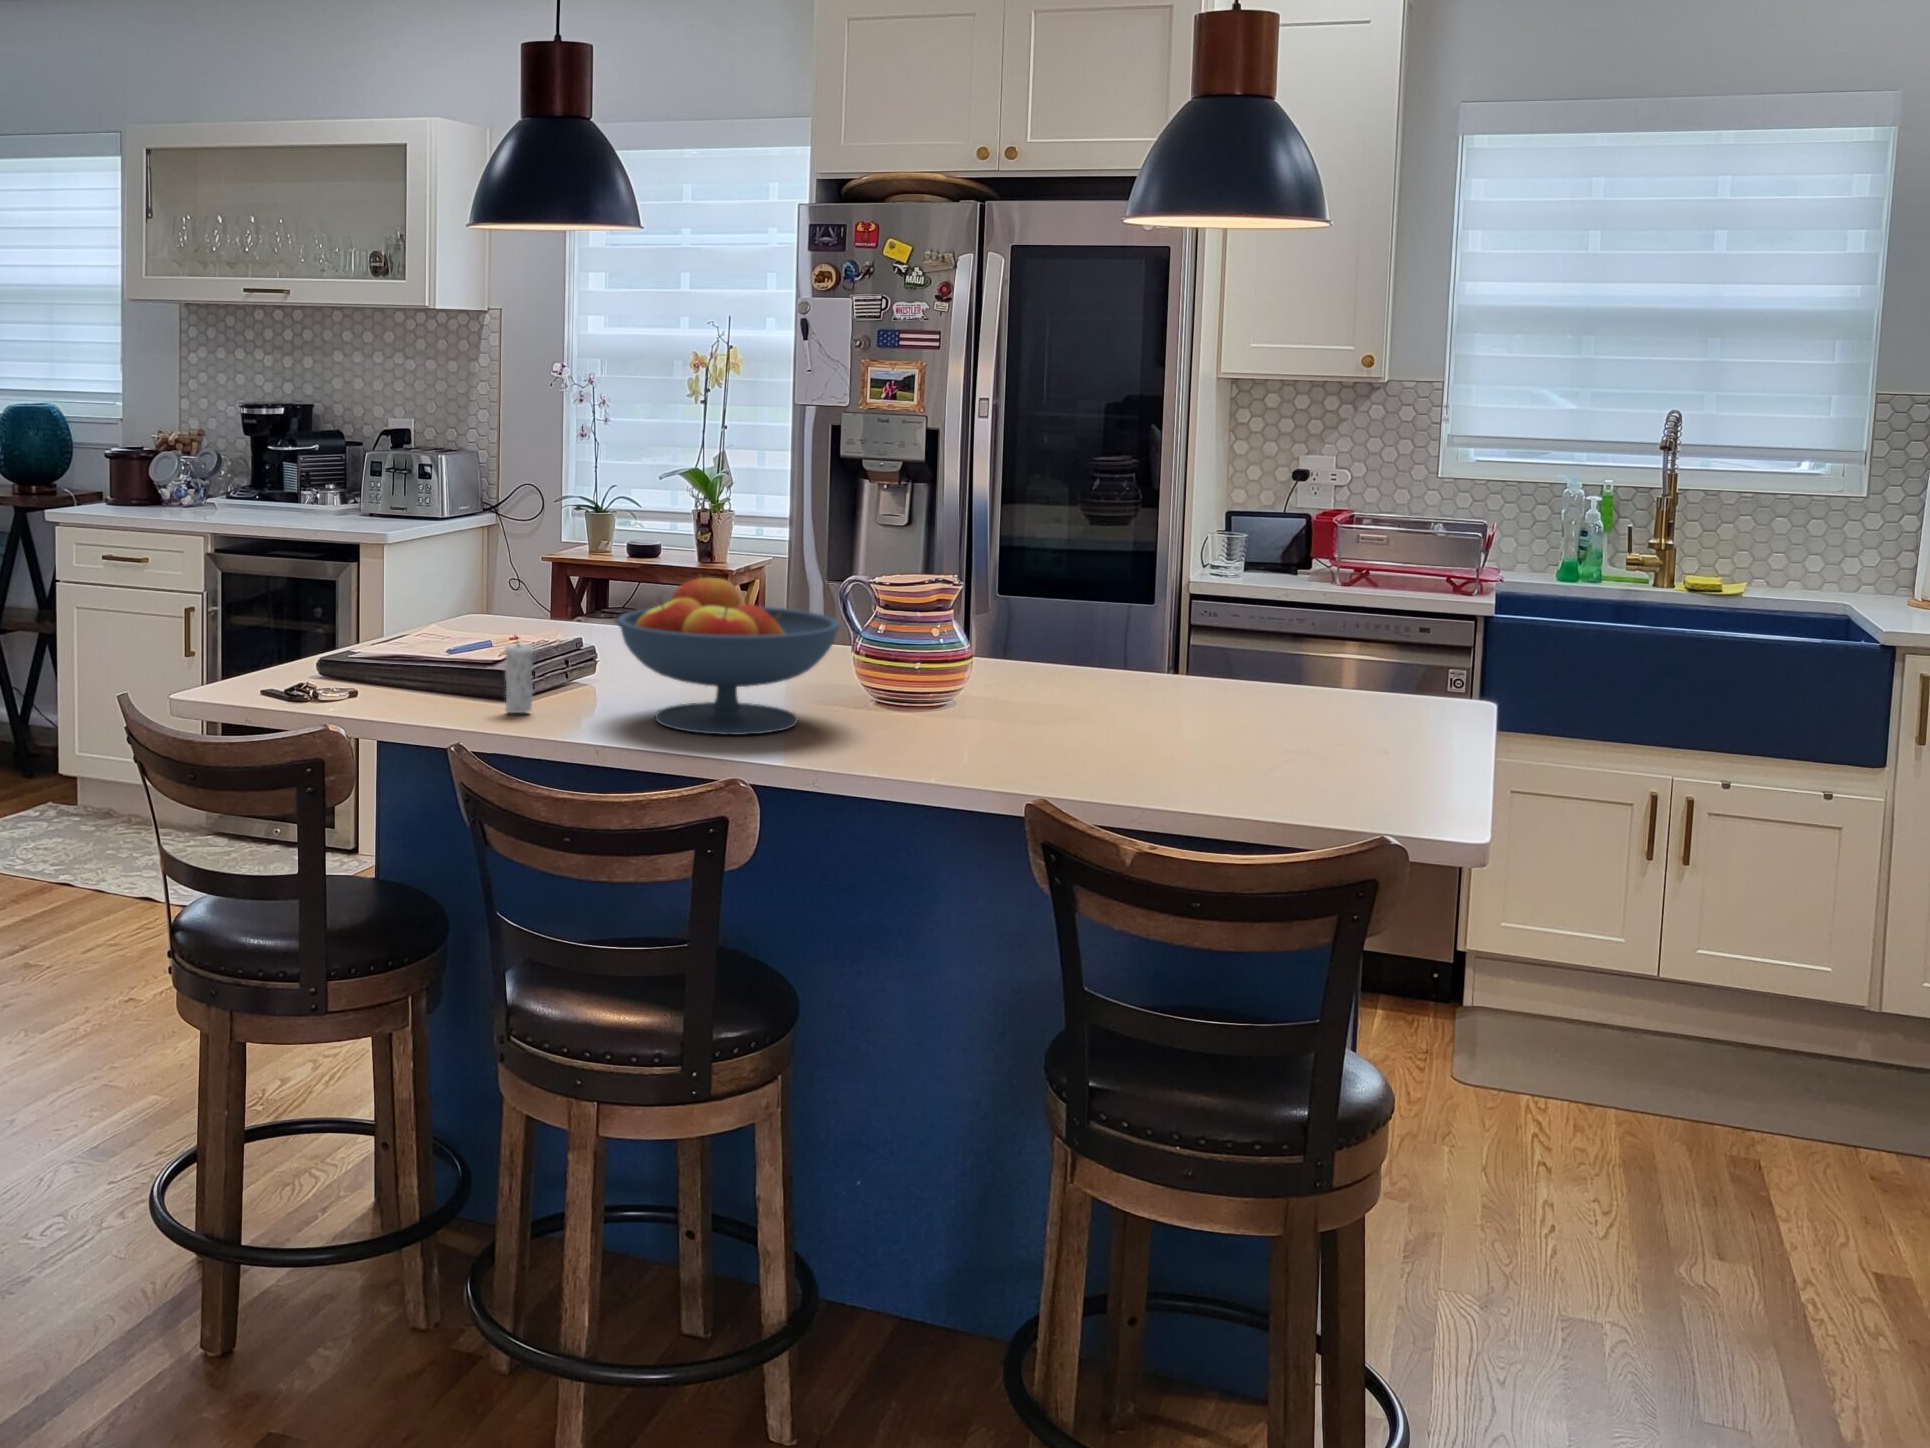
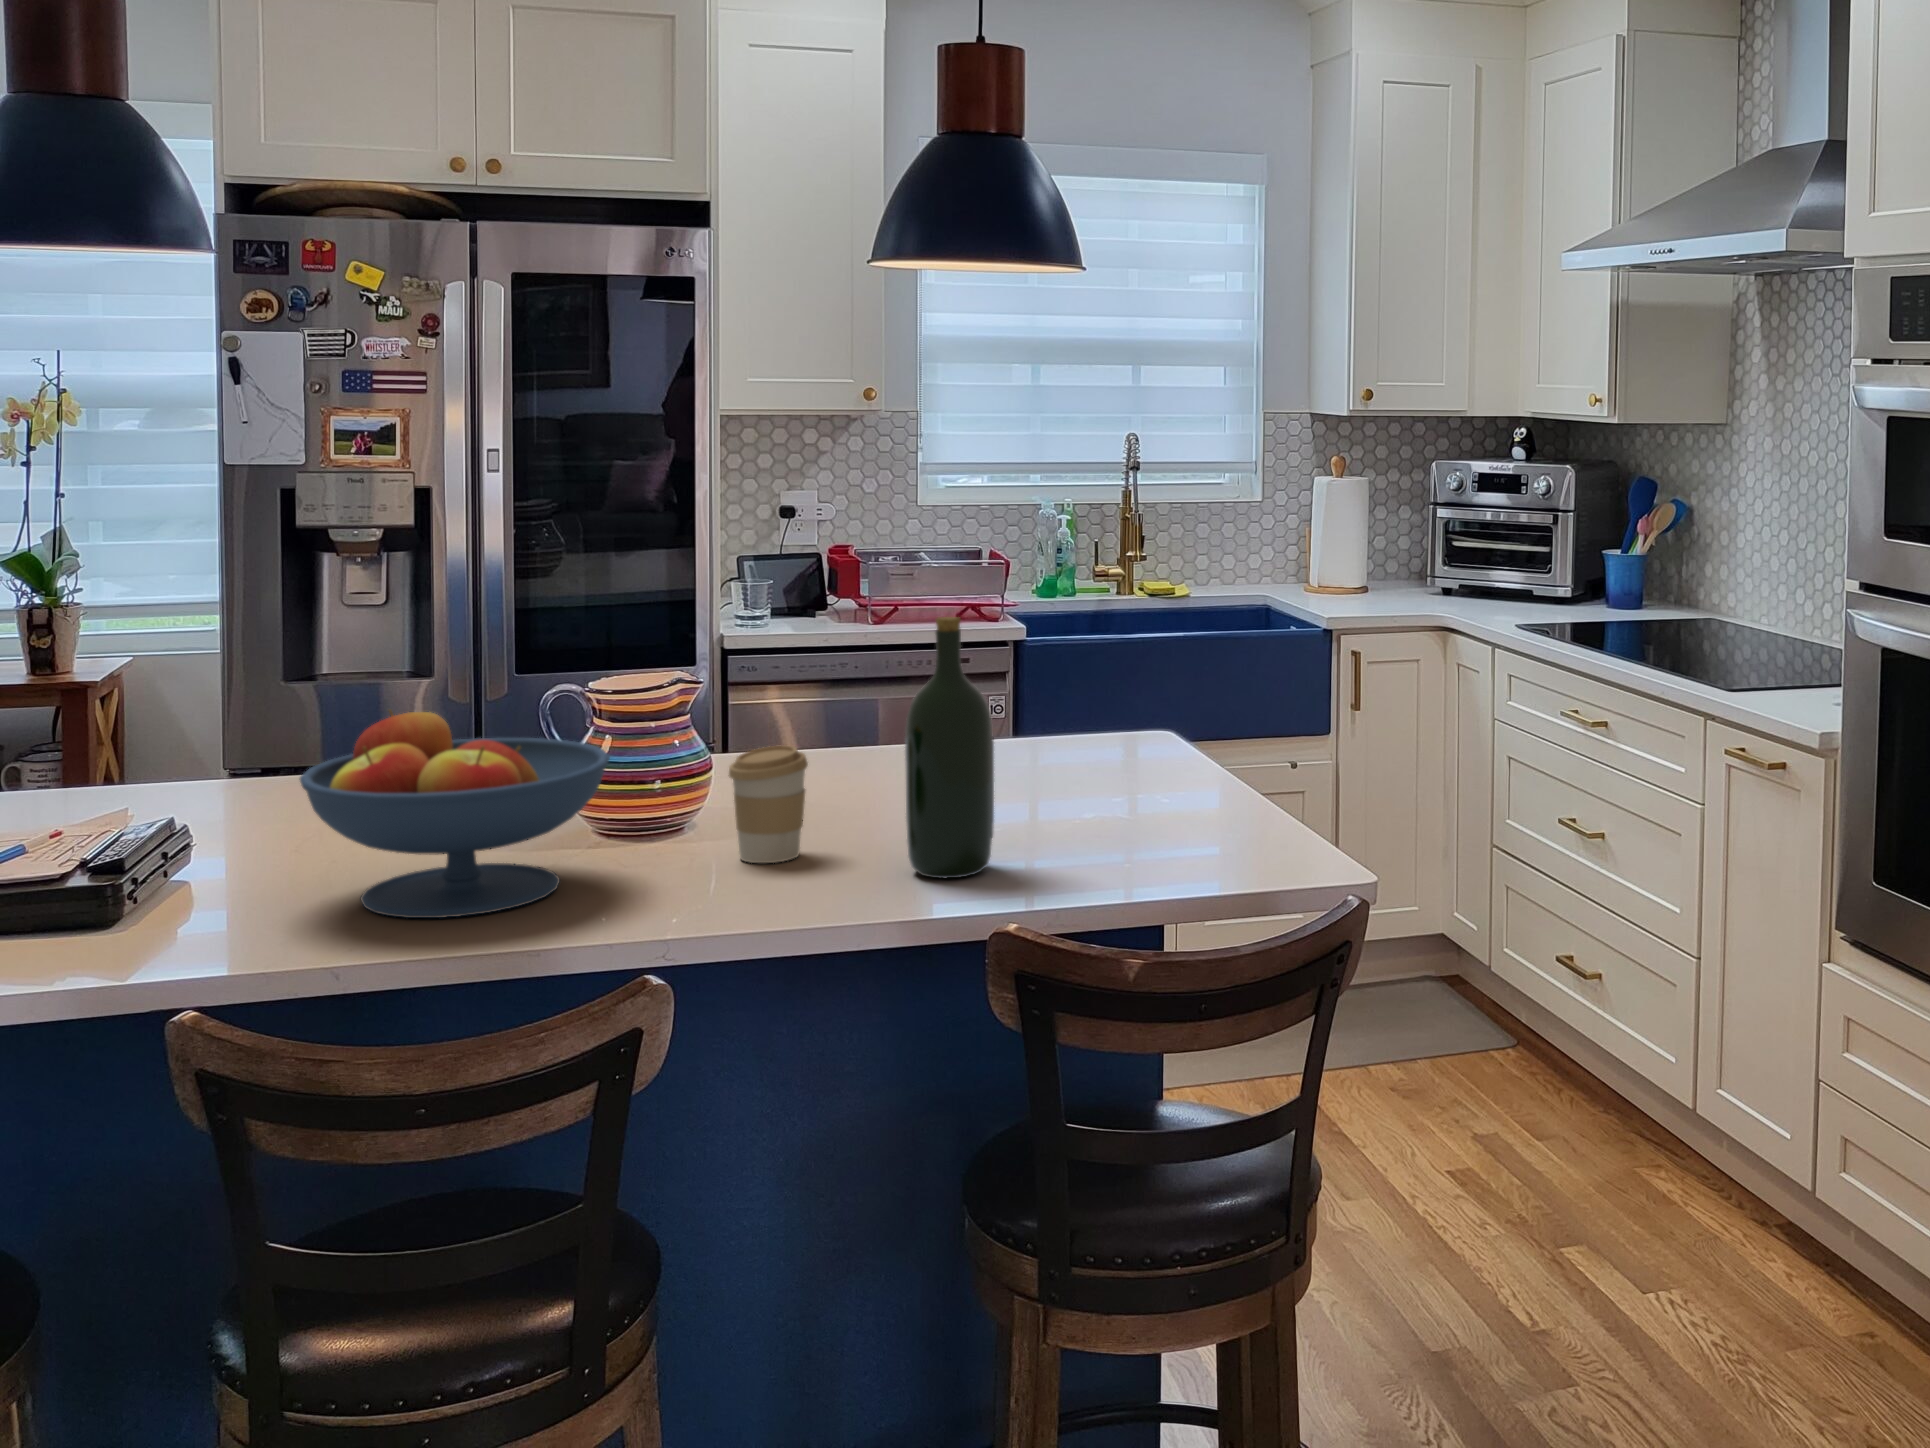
wine bottle: none [1059,537,1142,774] -> present [905,617,994,878]
coffee cup: none [940,642,1008,740] -> present [728,745,808,863]
candle: present [505,643,534,713] -> none [124,824,173,941]

